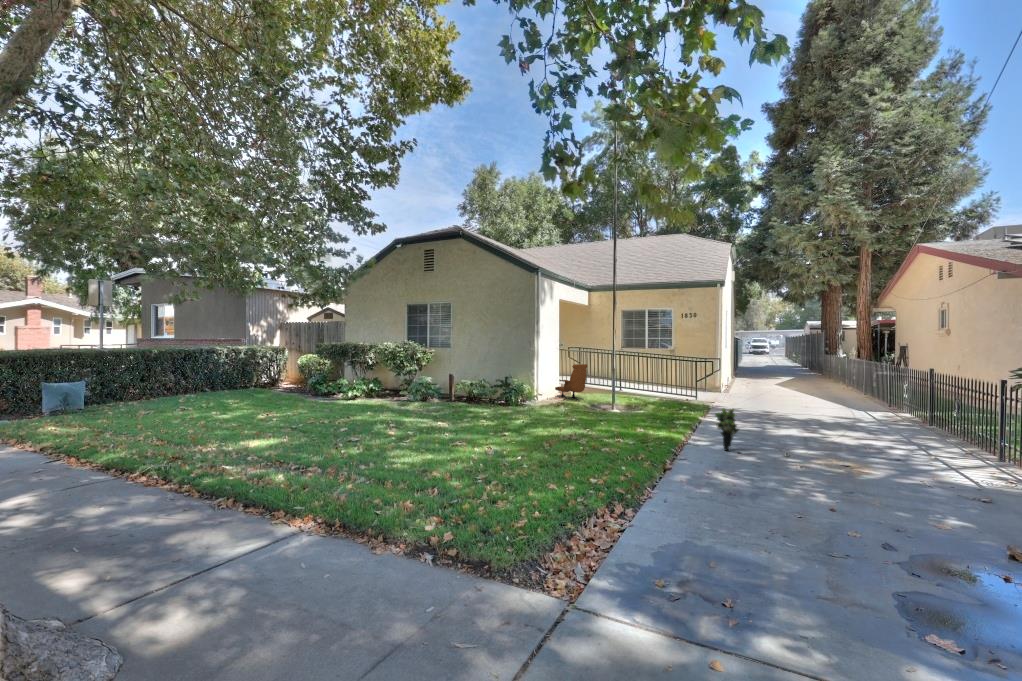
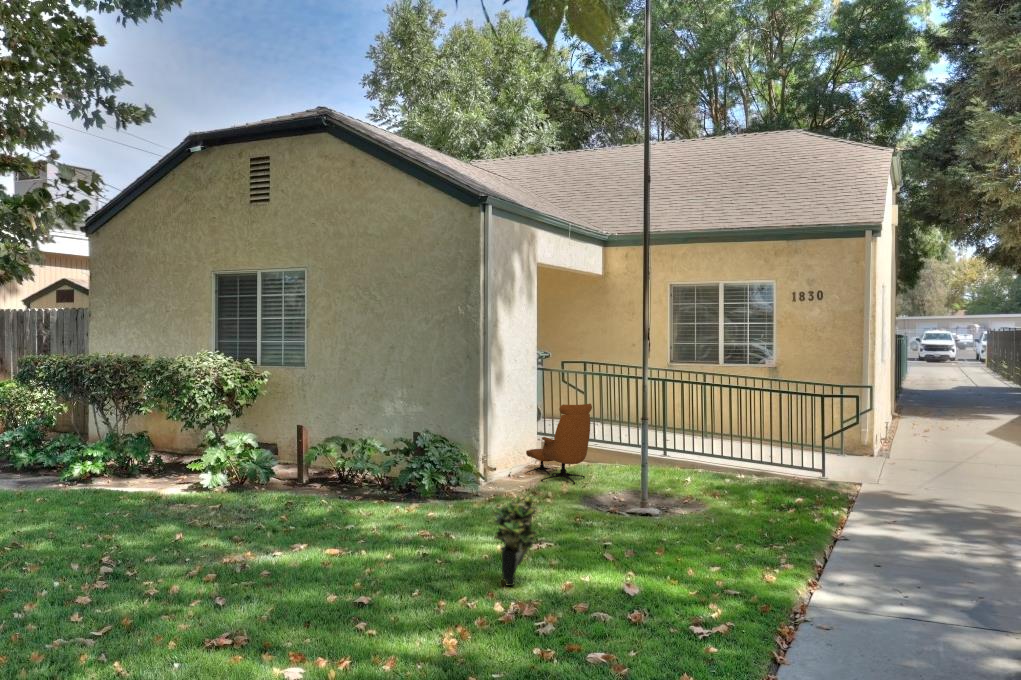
potted plant: present [715,408,739,451] -> present [493,496,537,586]

